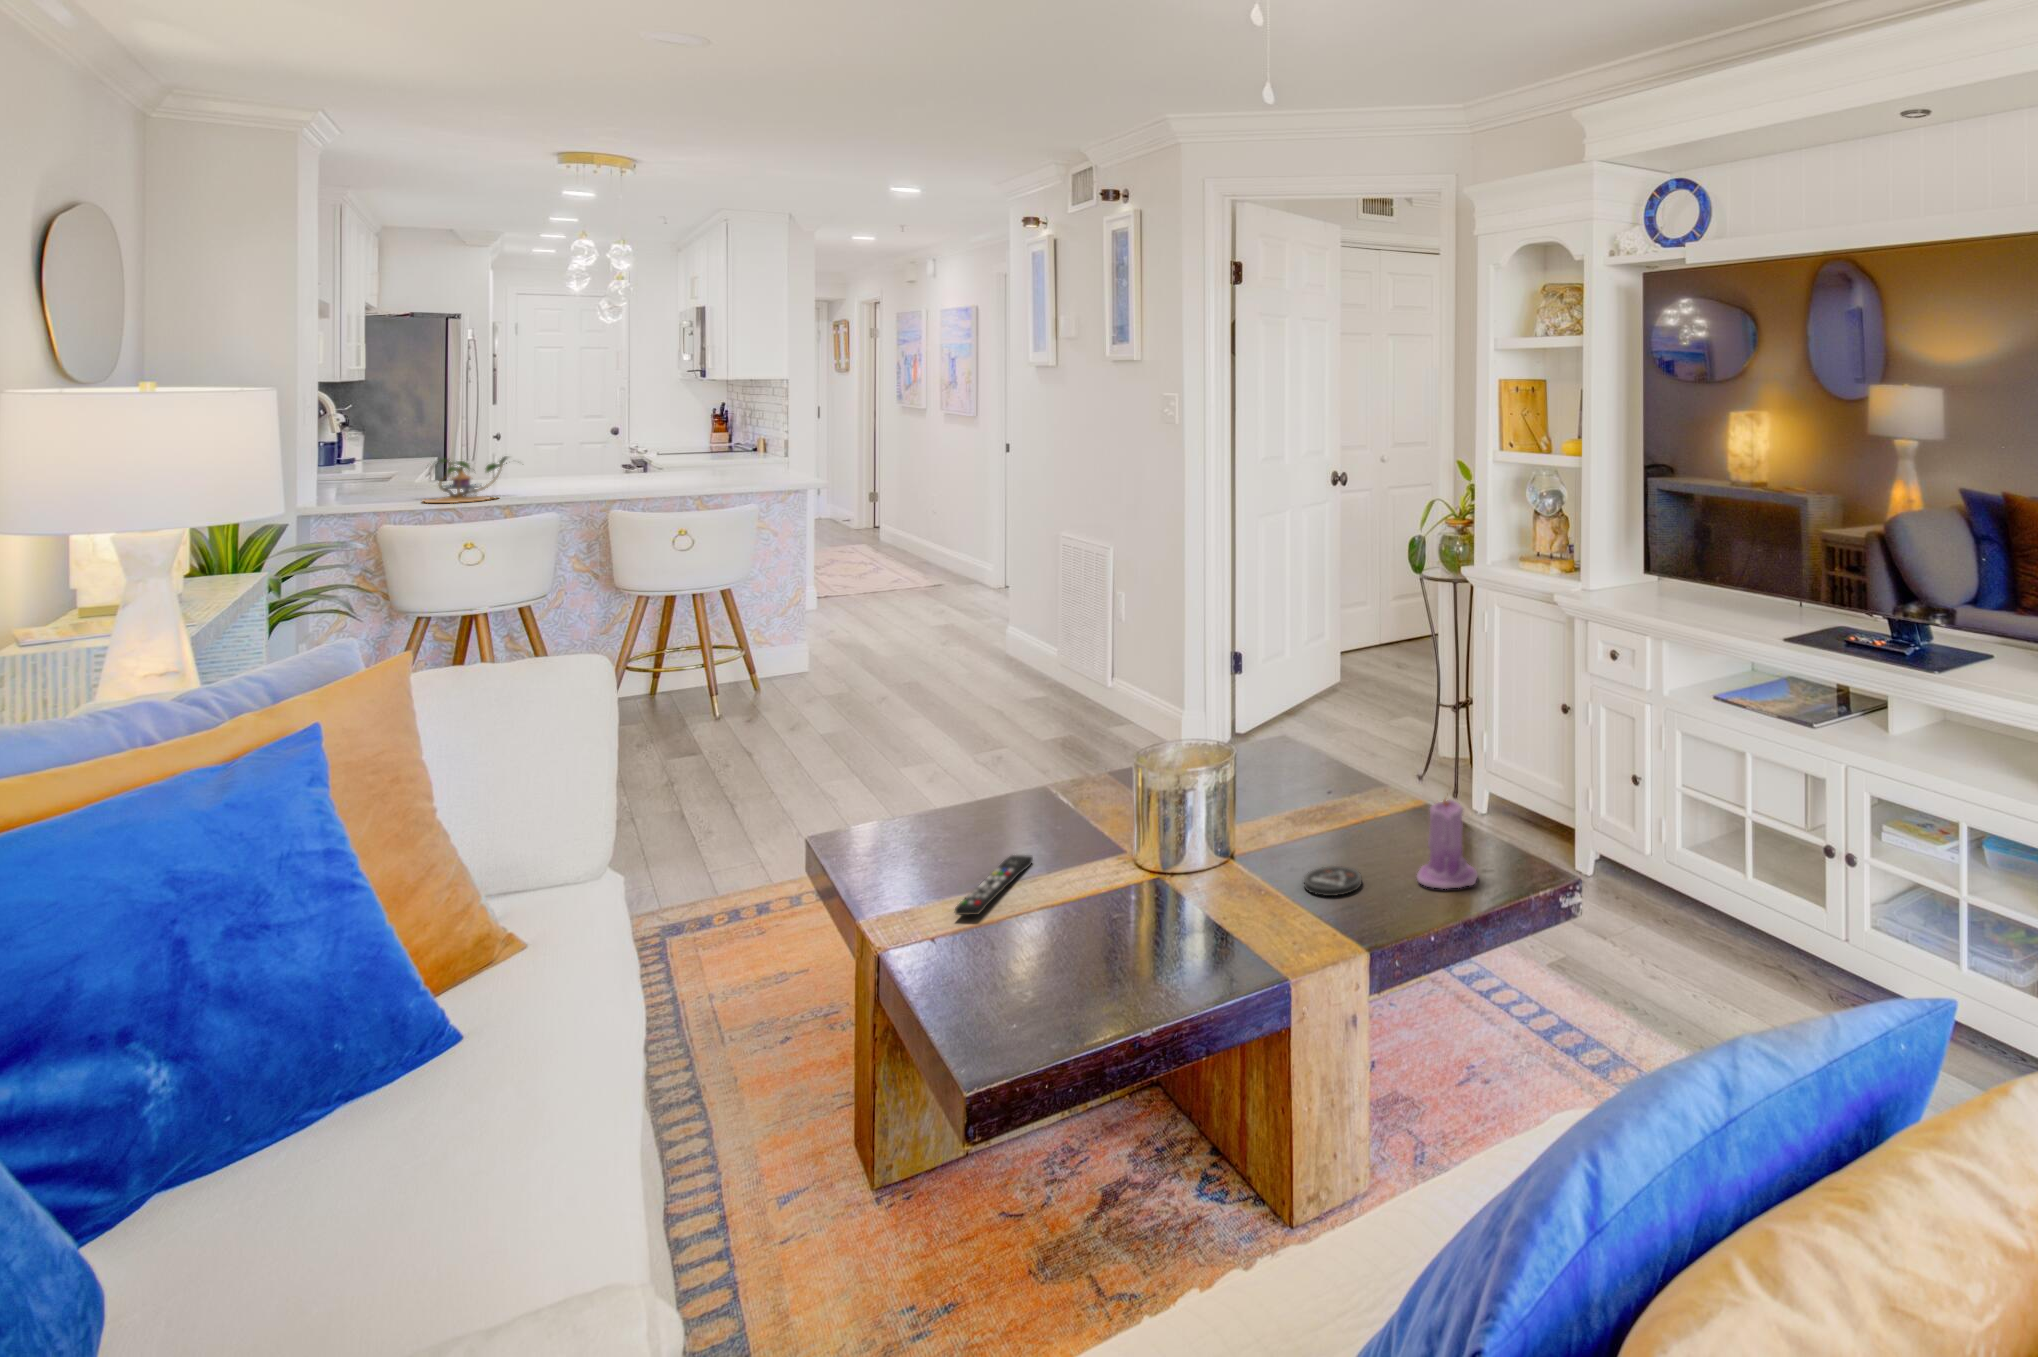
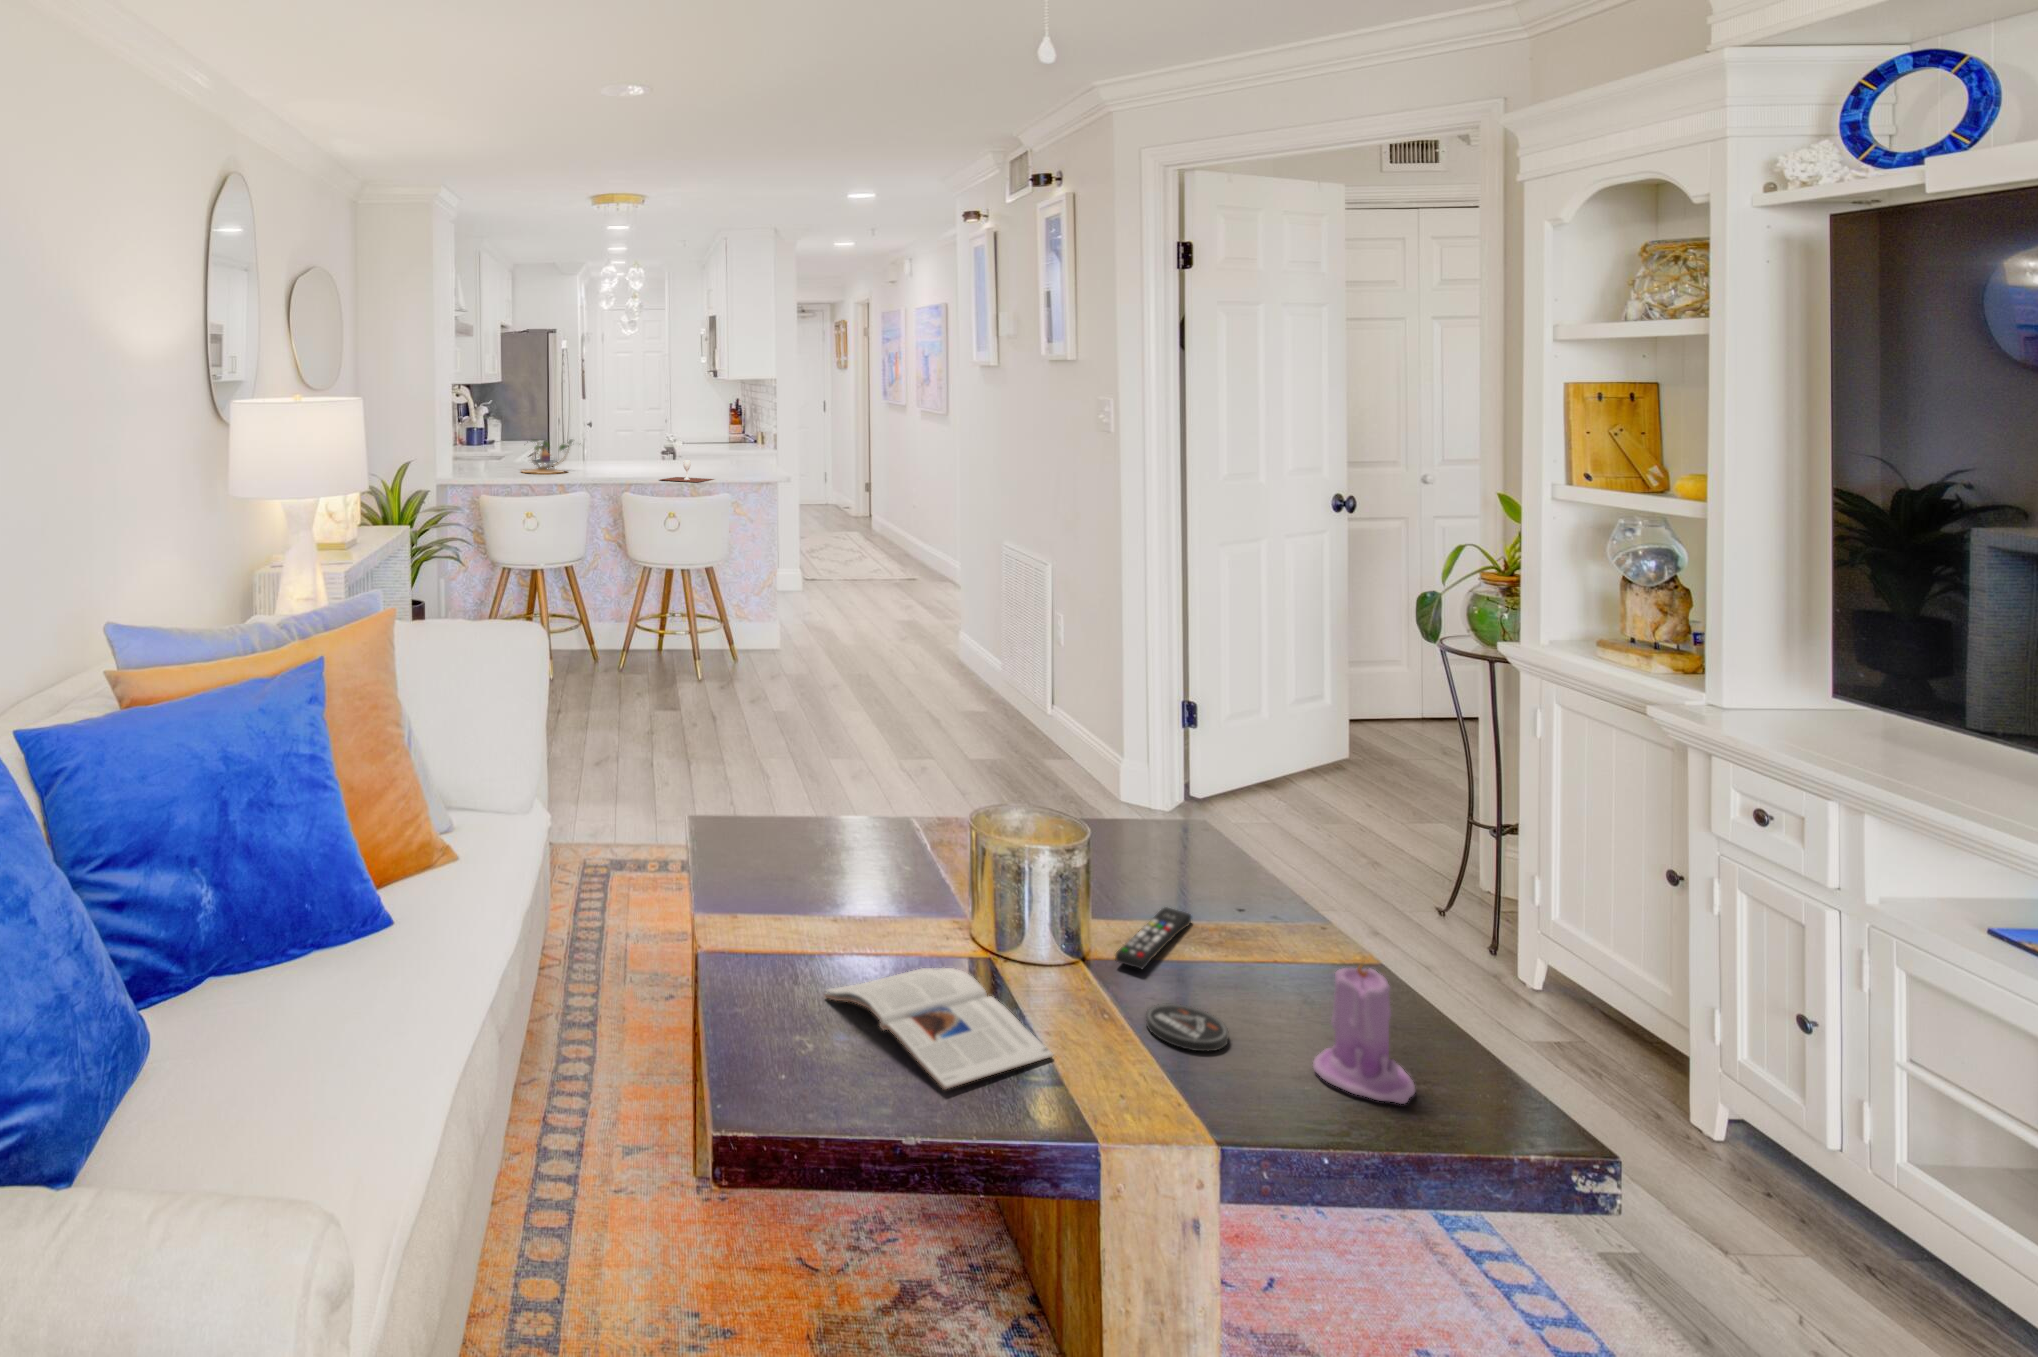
wine glass: none [643,473,720,499] -> present [660,460,714,482]
remote control: present [954,855,1033,915] -> present [1115,907,1191,969]
magazine: none [1049,890,1250,981] -> present [825,968,1053,1089]

